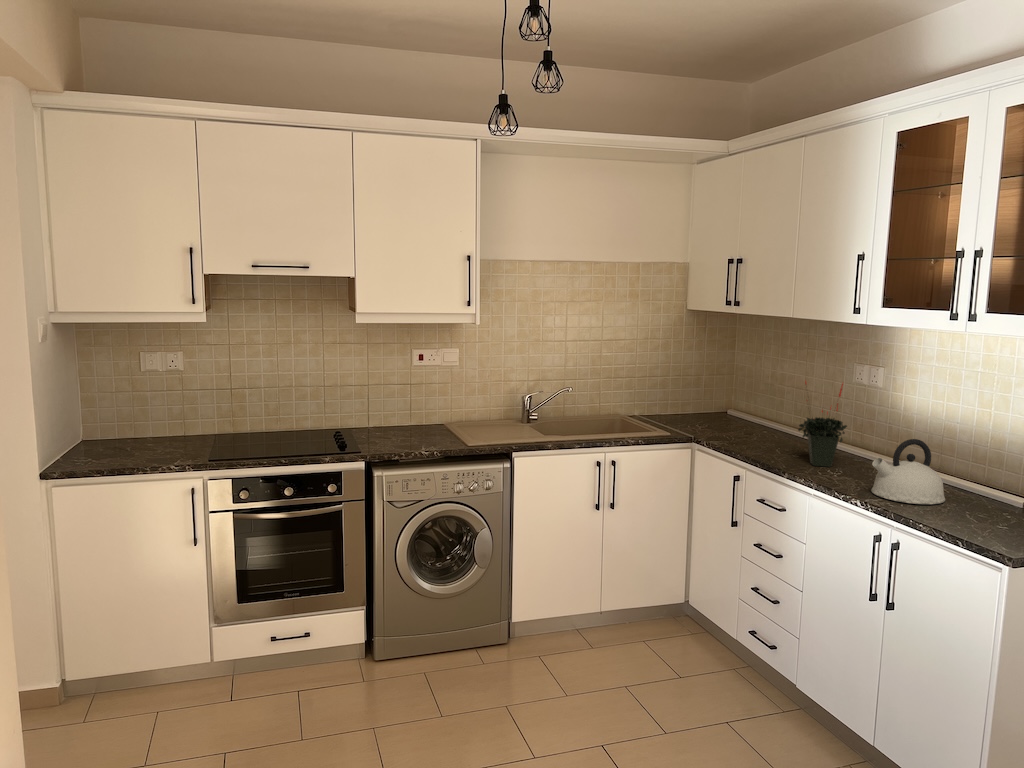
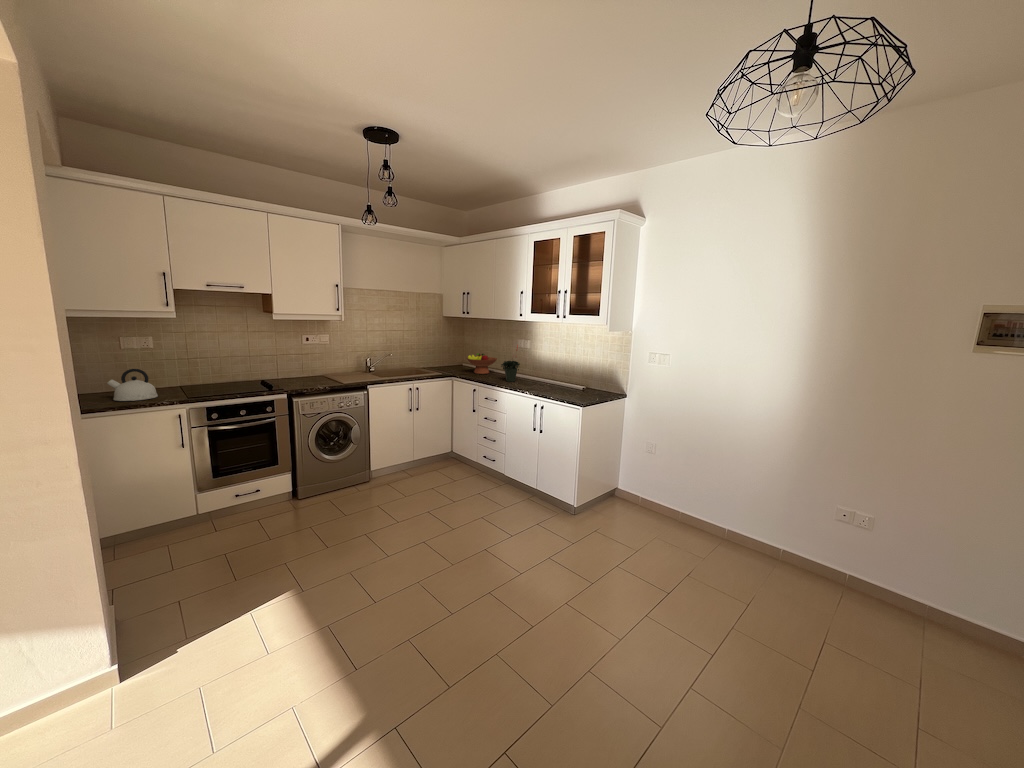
fruit bowl: none [721,392,793,438] -> present [467,353,497,374]
kettle: present [871,439,945,504] -> present [107,369,158,401]

